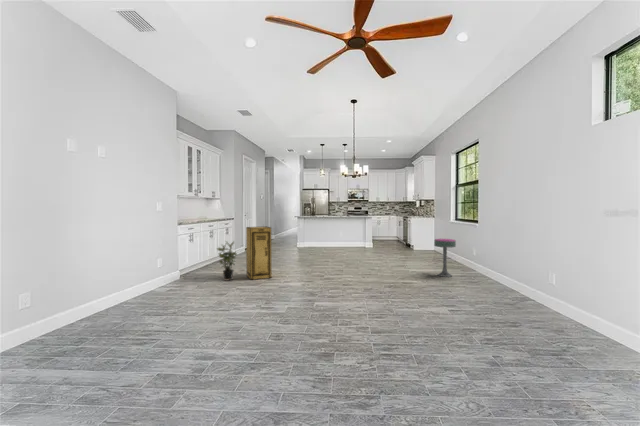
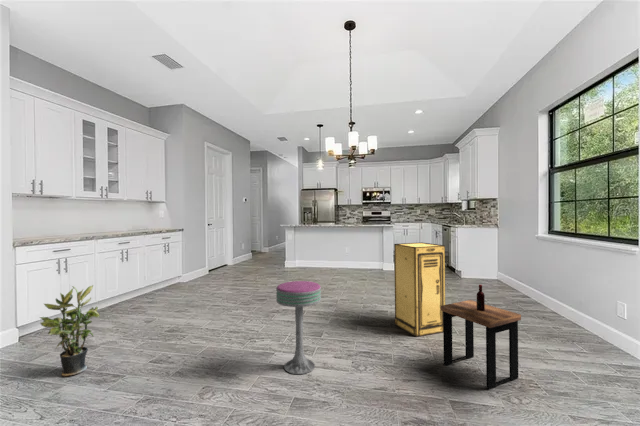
storage cabinet: present [246,226,272,280] -> present [394,242,445,337]
side table: none [393,239,425,280] -> present [441,285,521,390]
bar stool: present [434,239,456,277] -> present [276,281,321,374]

